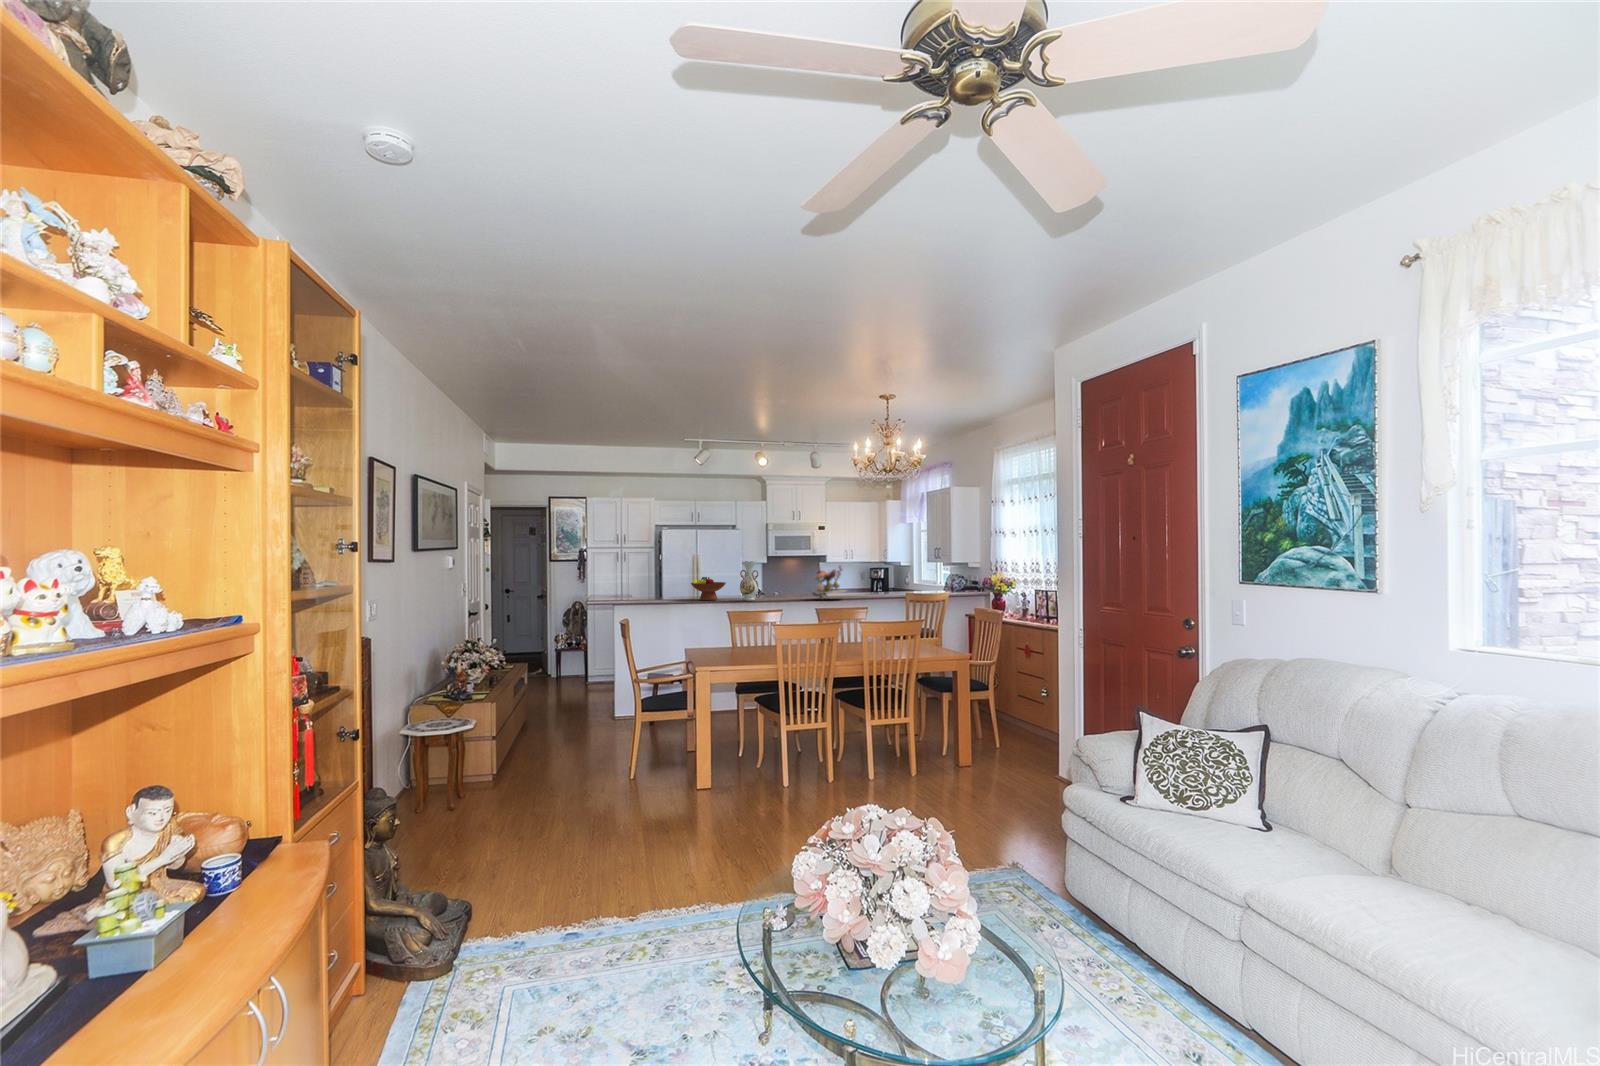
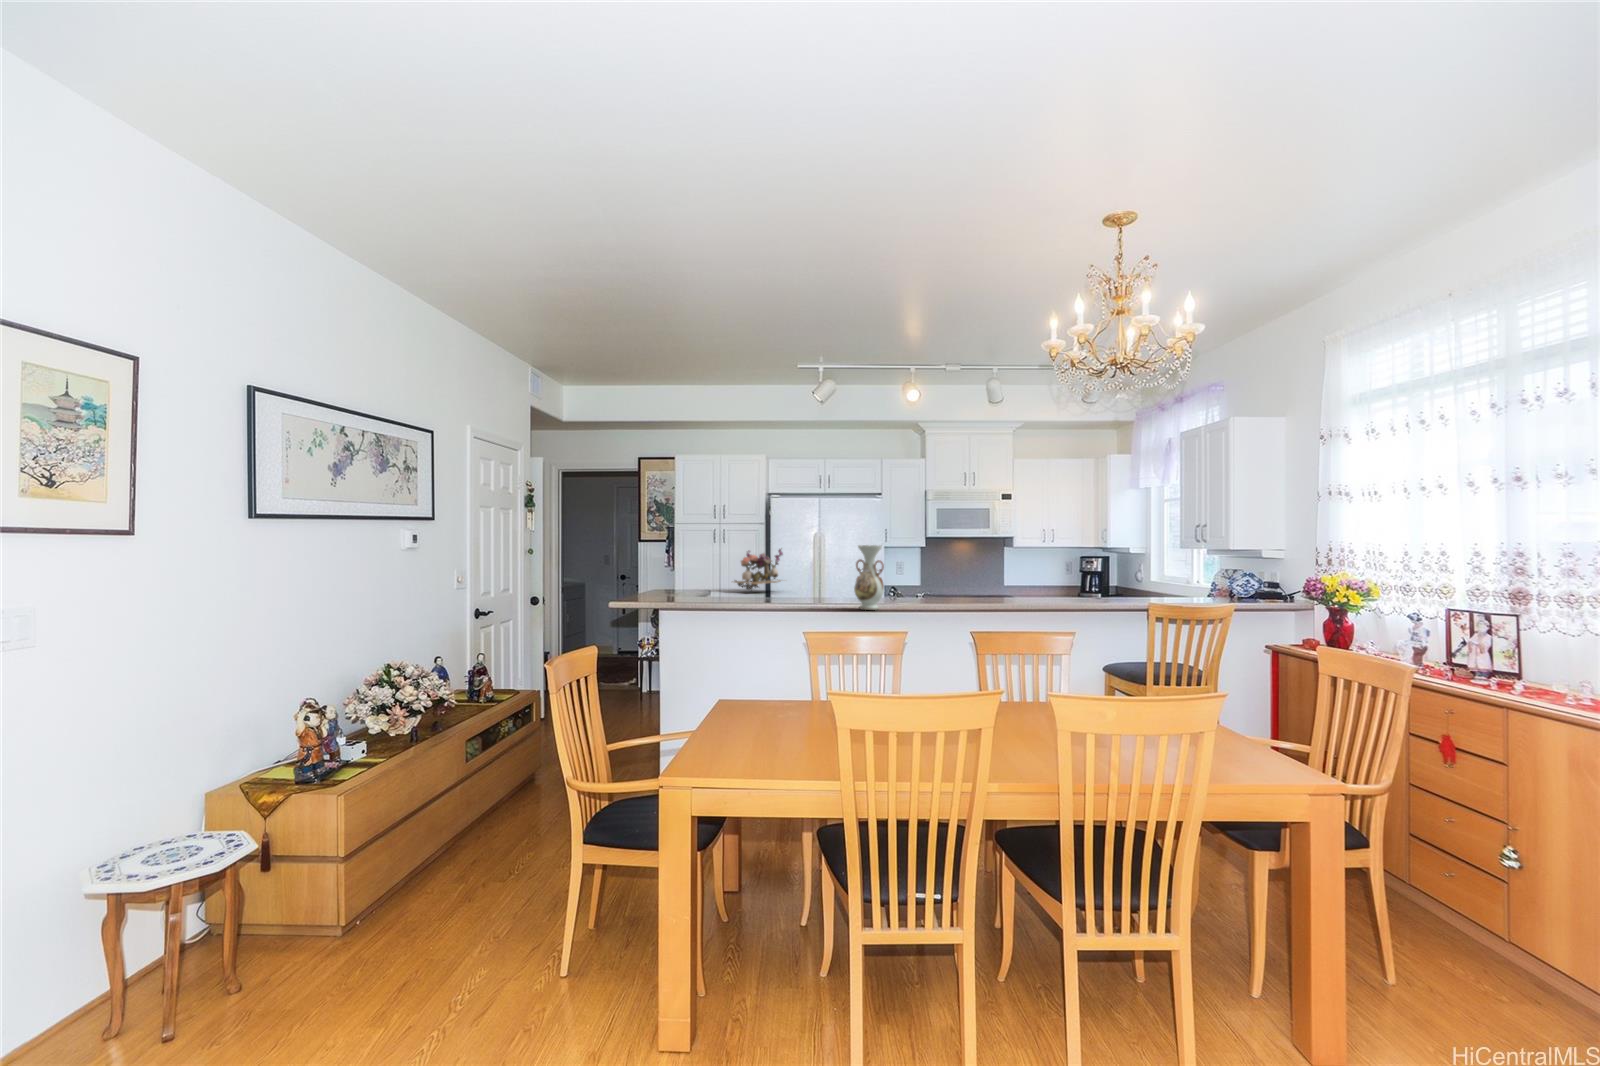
flower arrangement: present [809,566,845,598] -> present [734,548,783,591]
fruit bowl: present [691,577,726,600] -> none [781,569,837,606]

